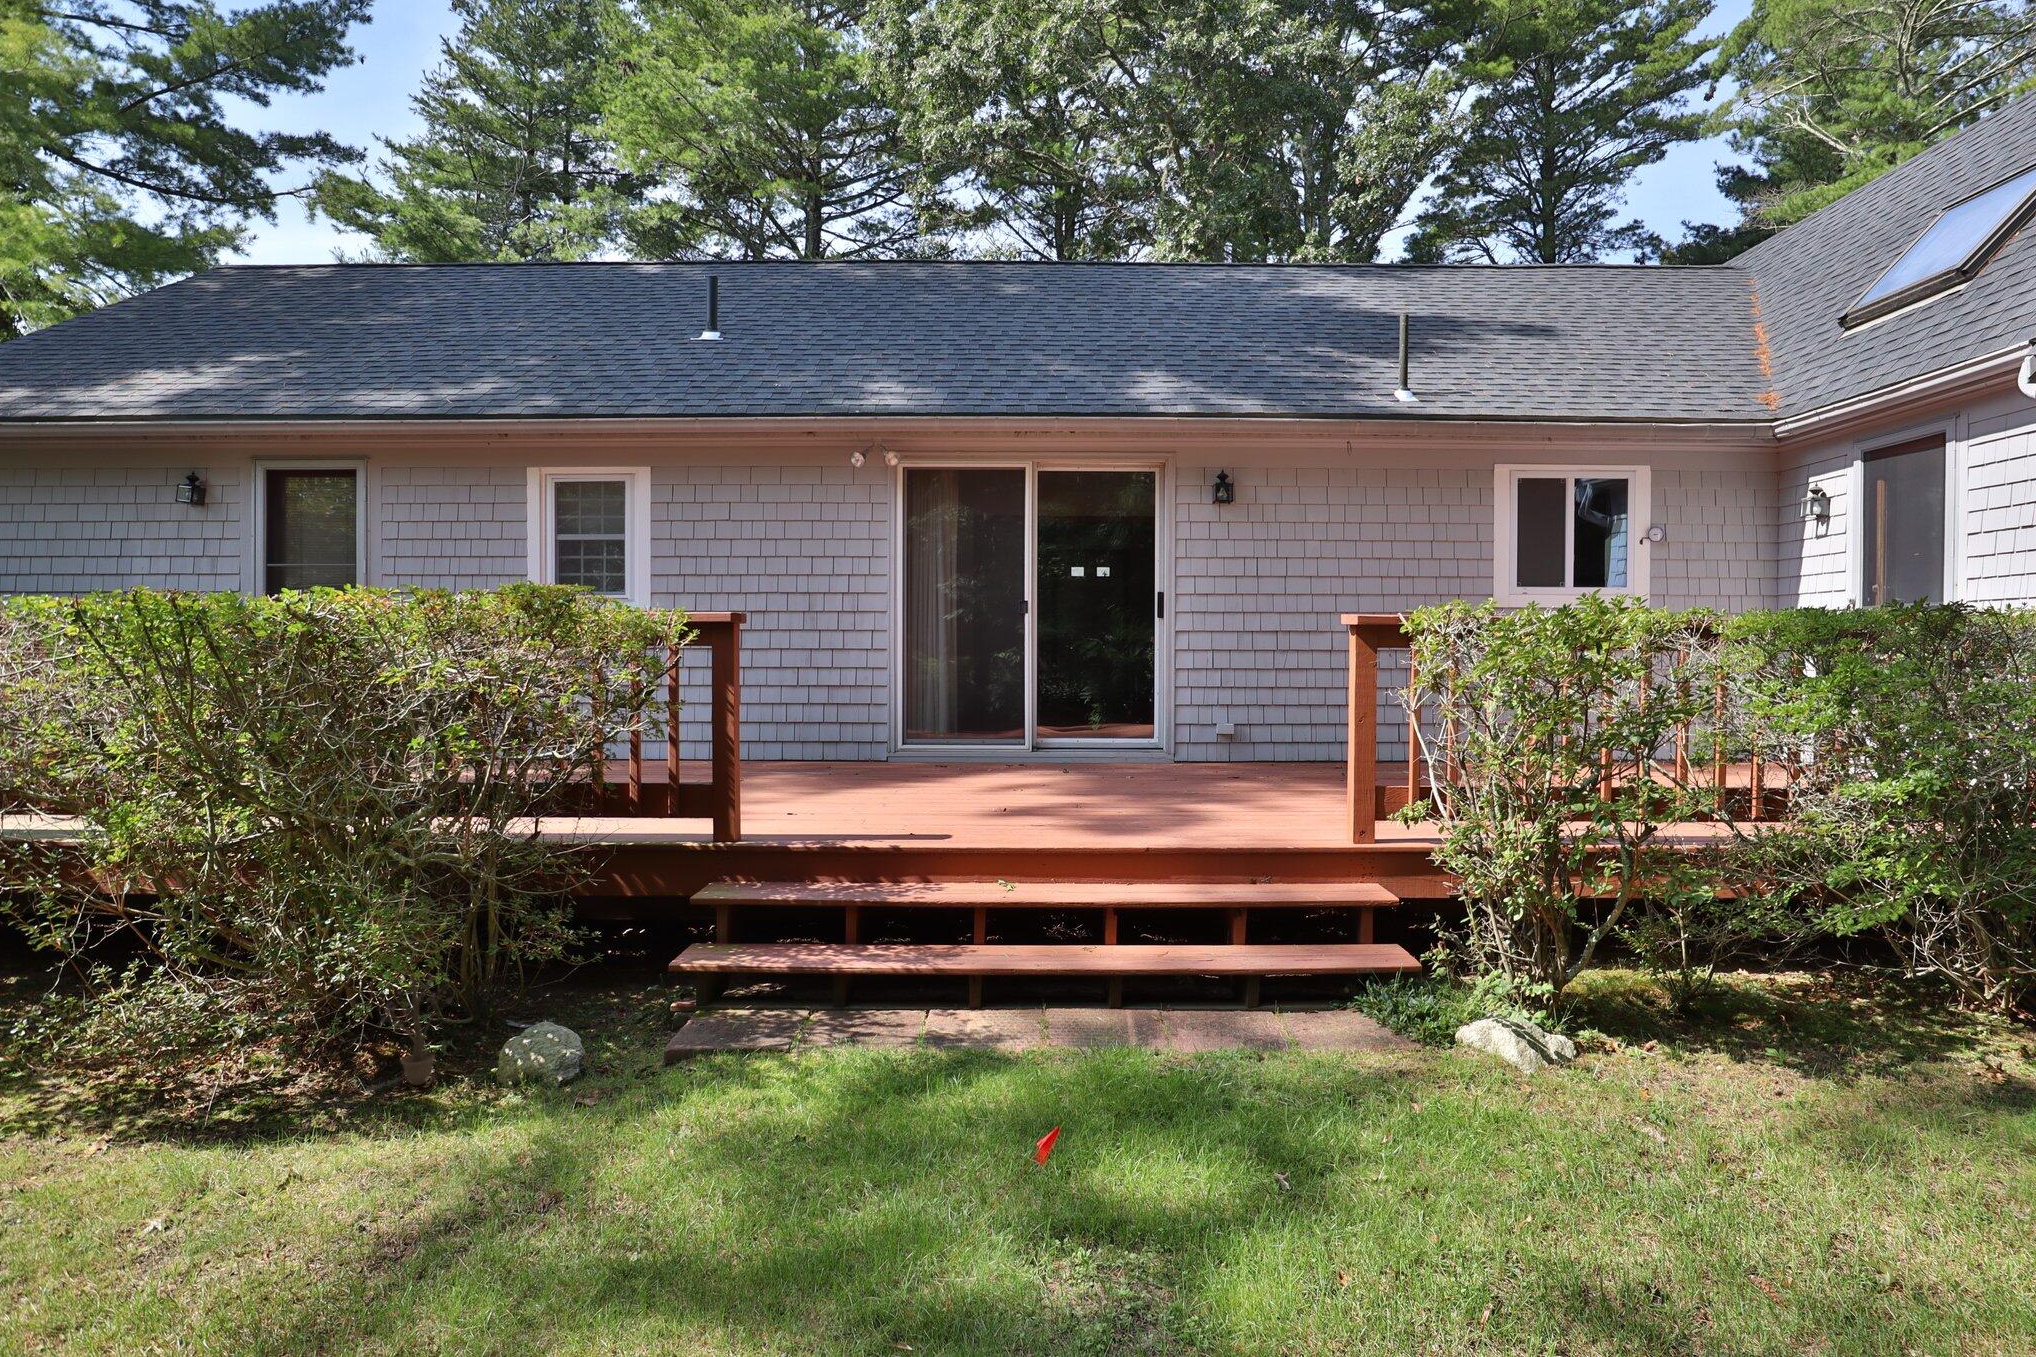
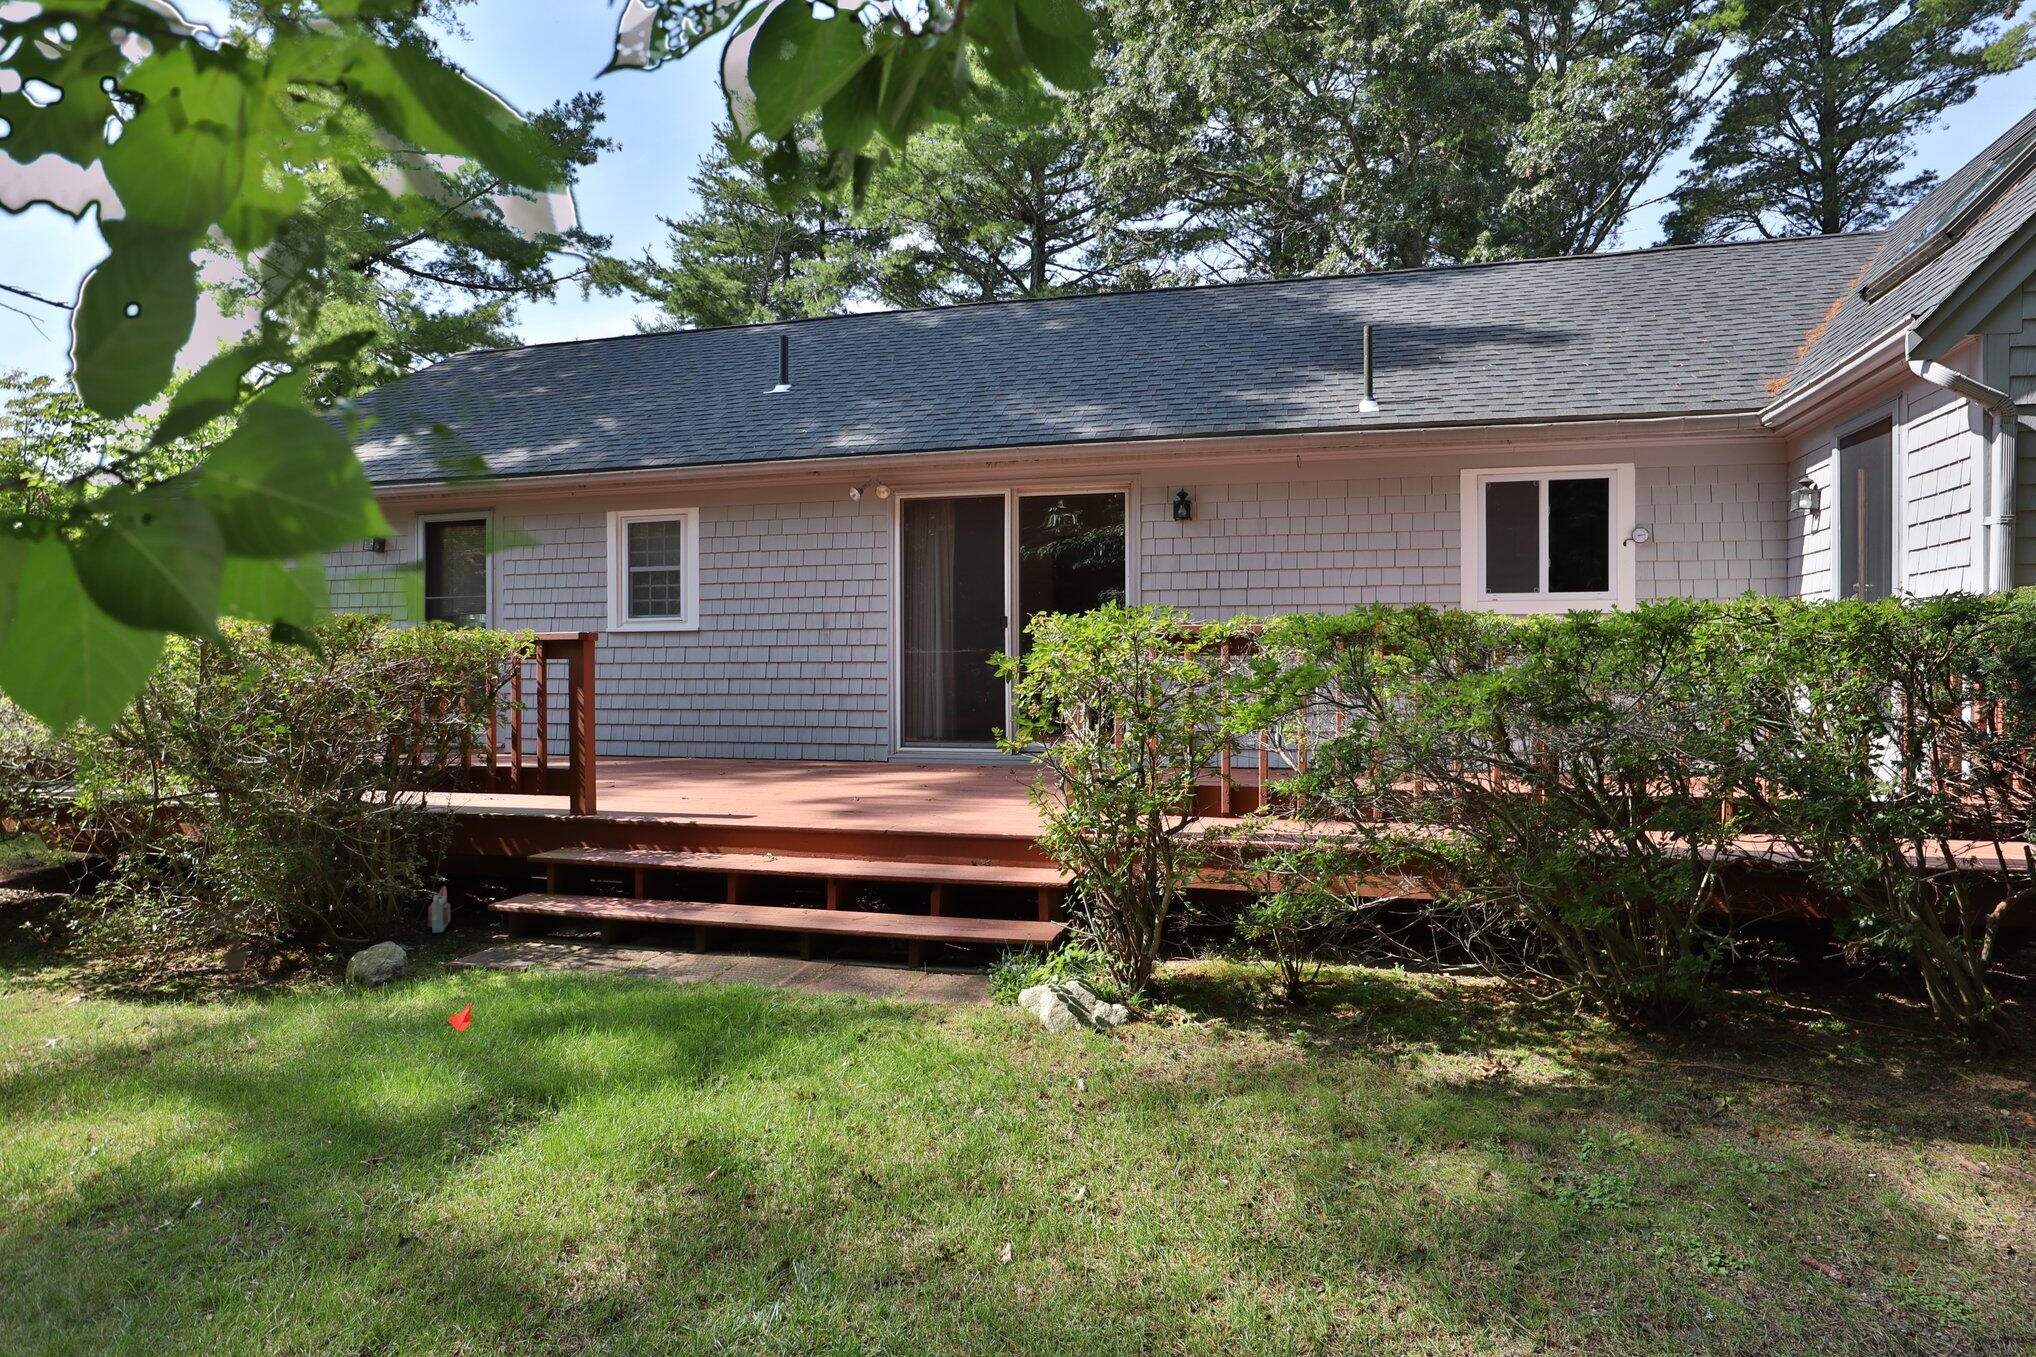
watering can: none [584,946,615,1008] -> present [428,886,451,933]

